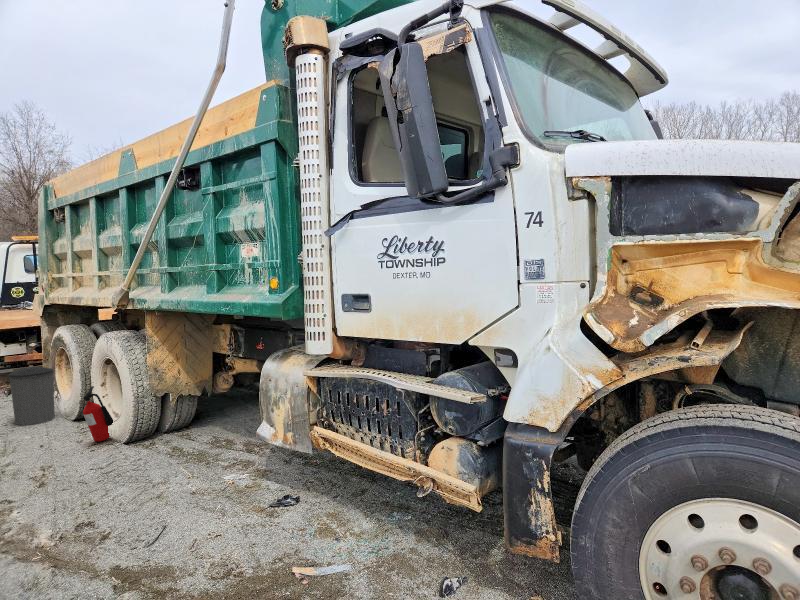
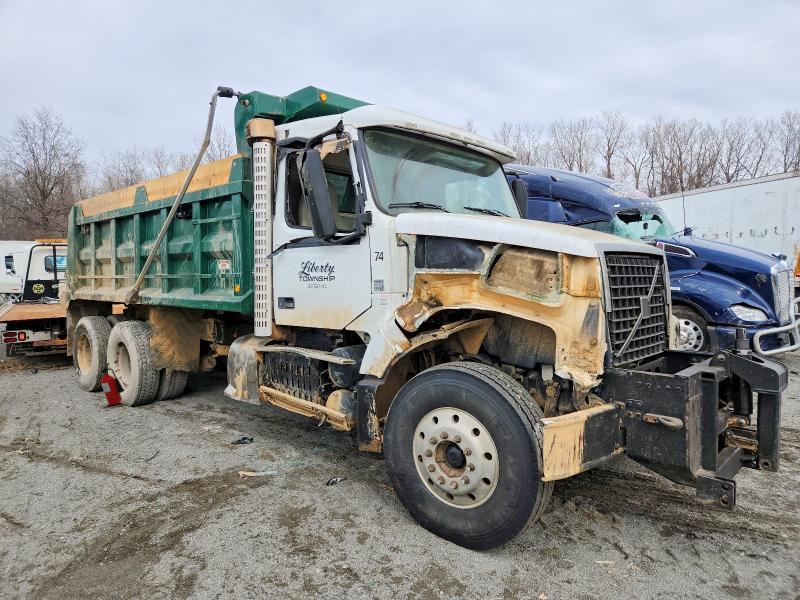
trash can: present [9,366,55,425] -> none [42,348,77,393]

